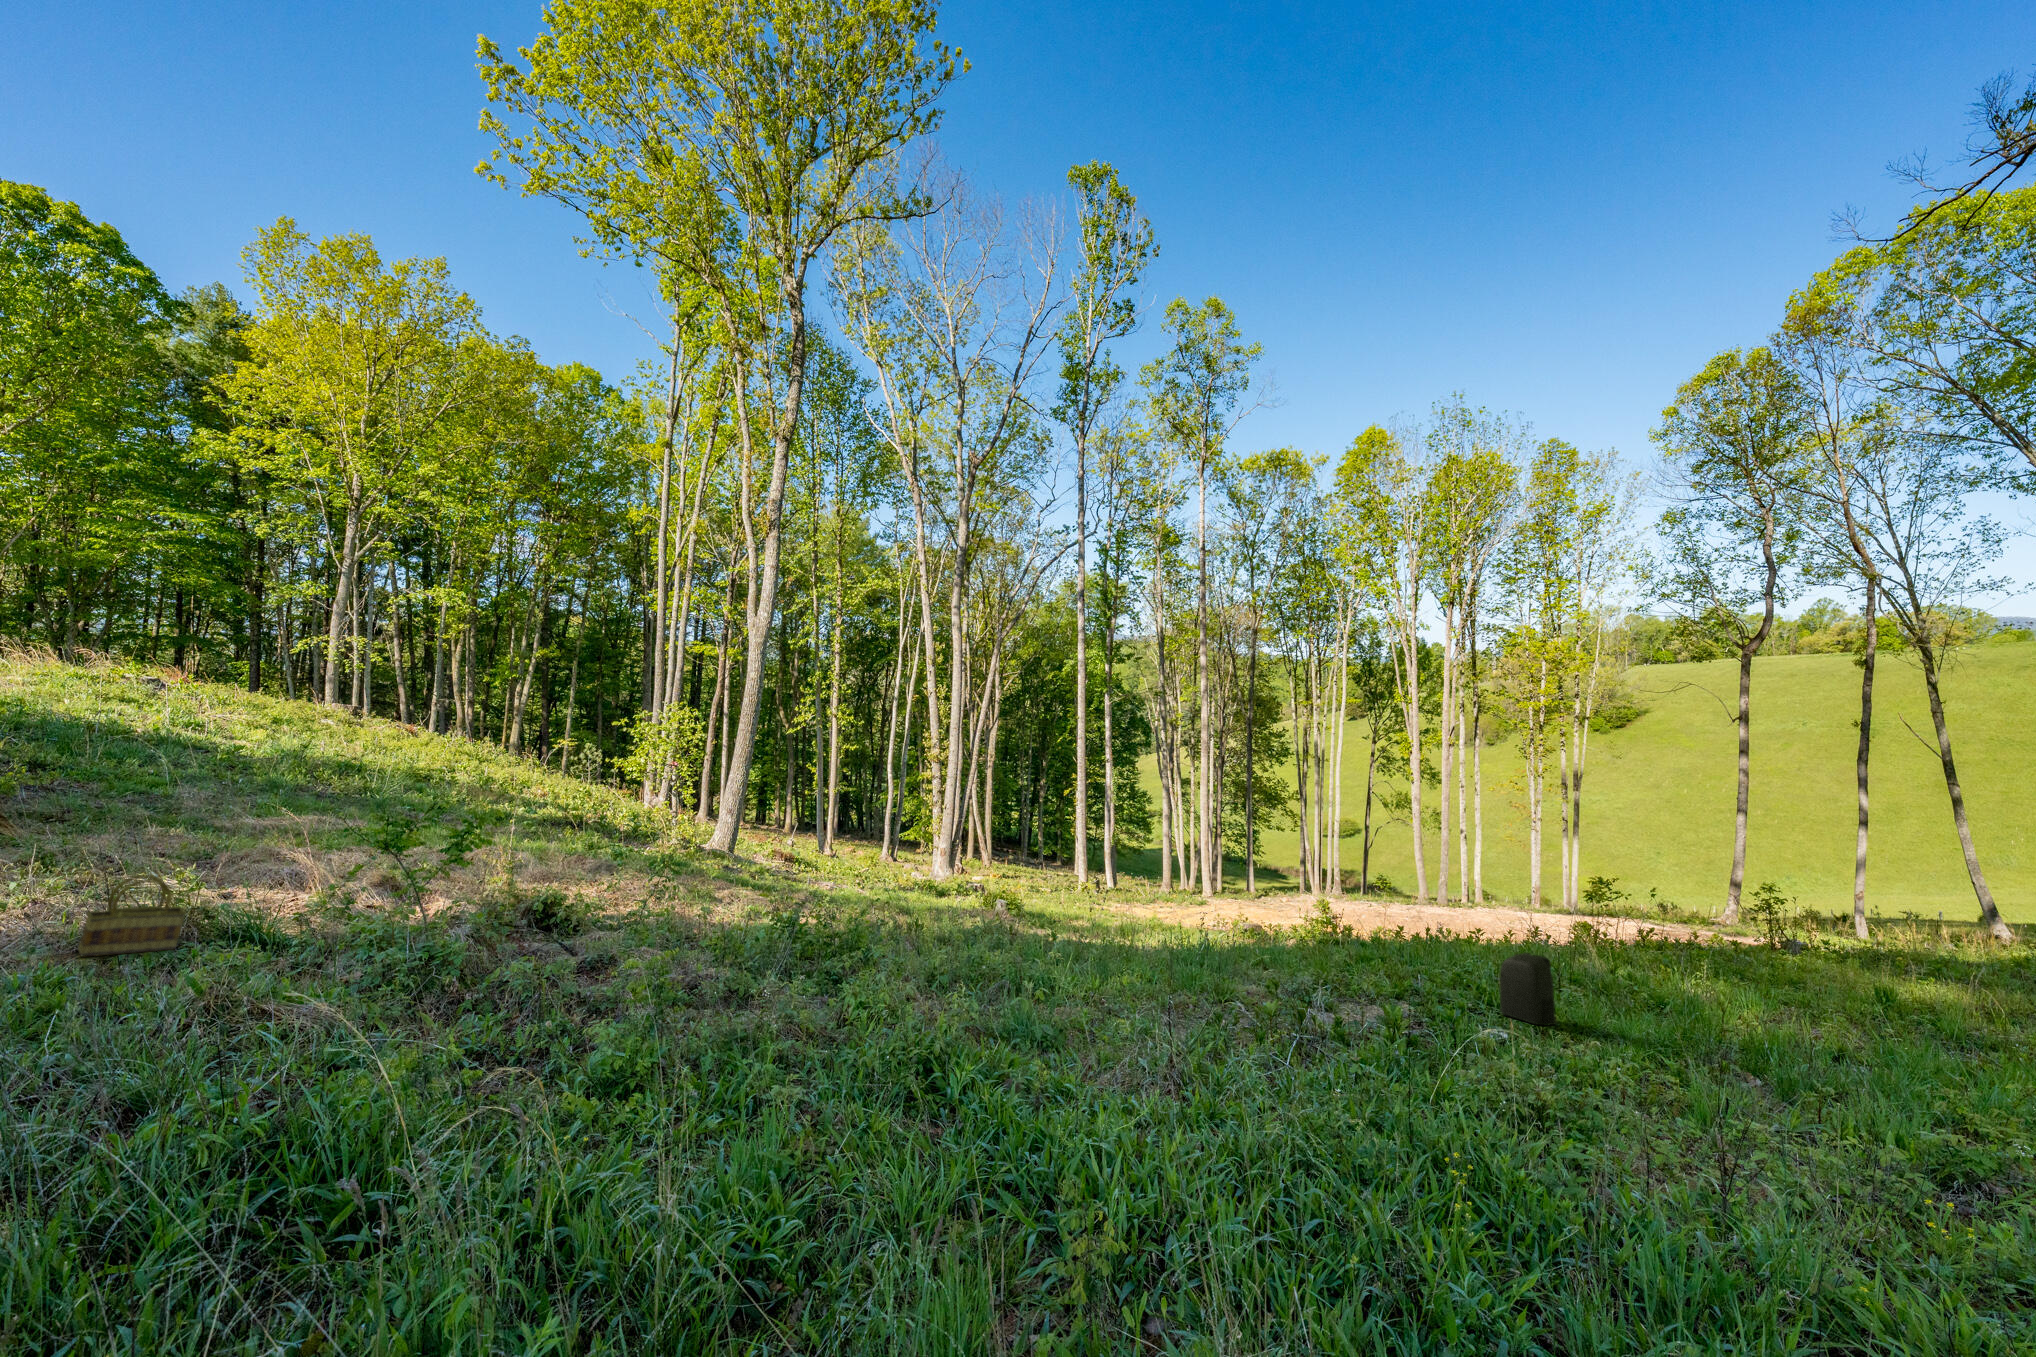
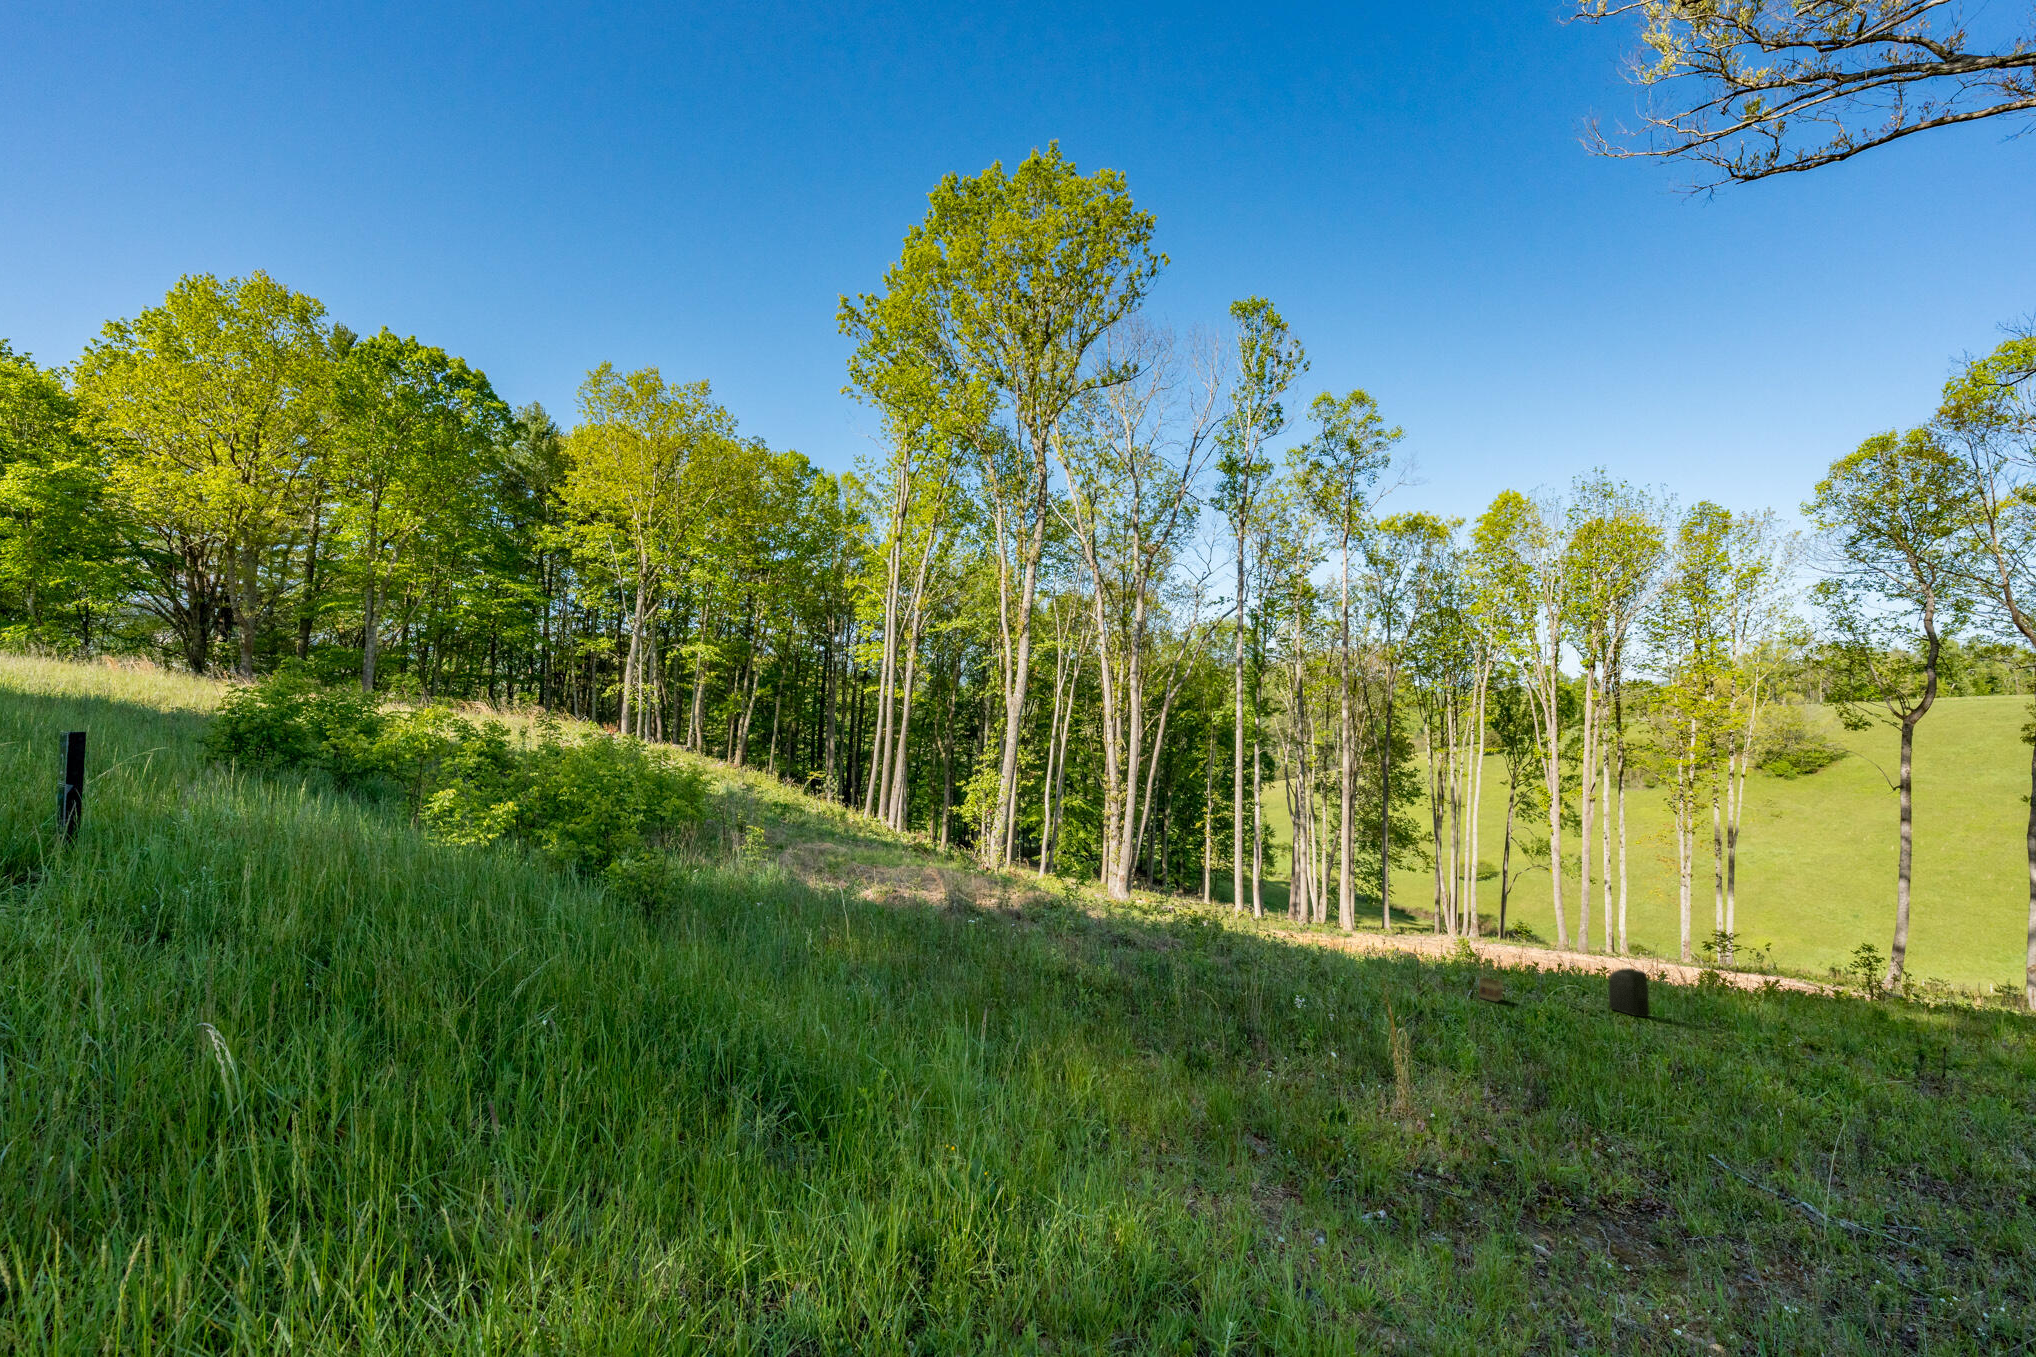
basket: present [78,875,186,956] -> present [1479,963,1503,1002]

